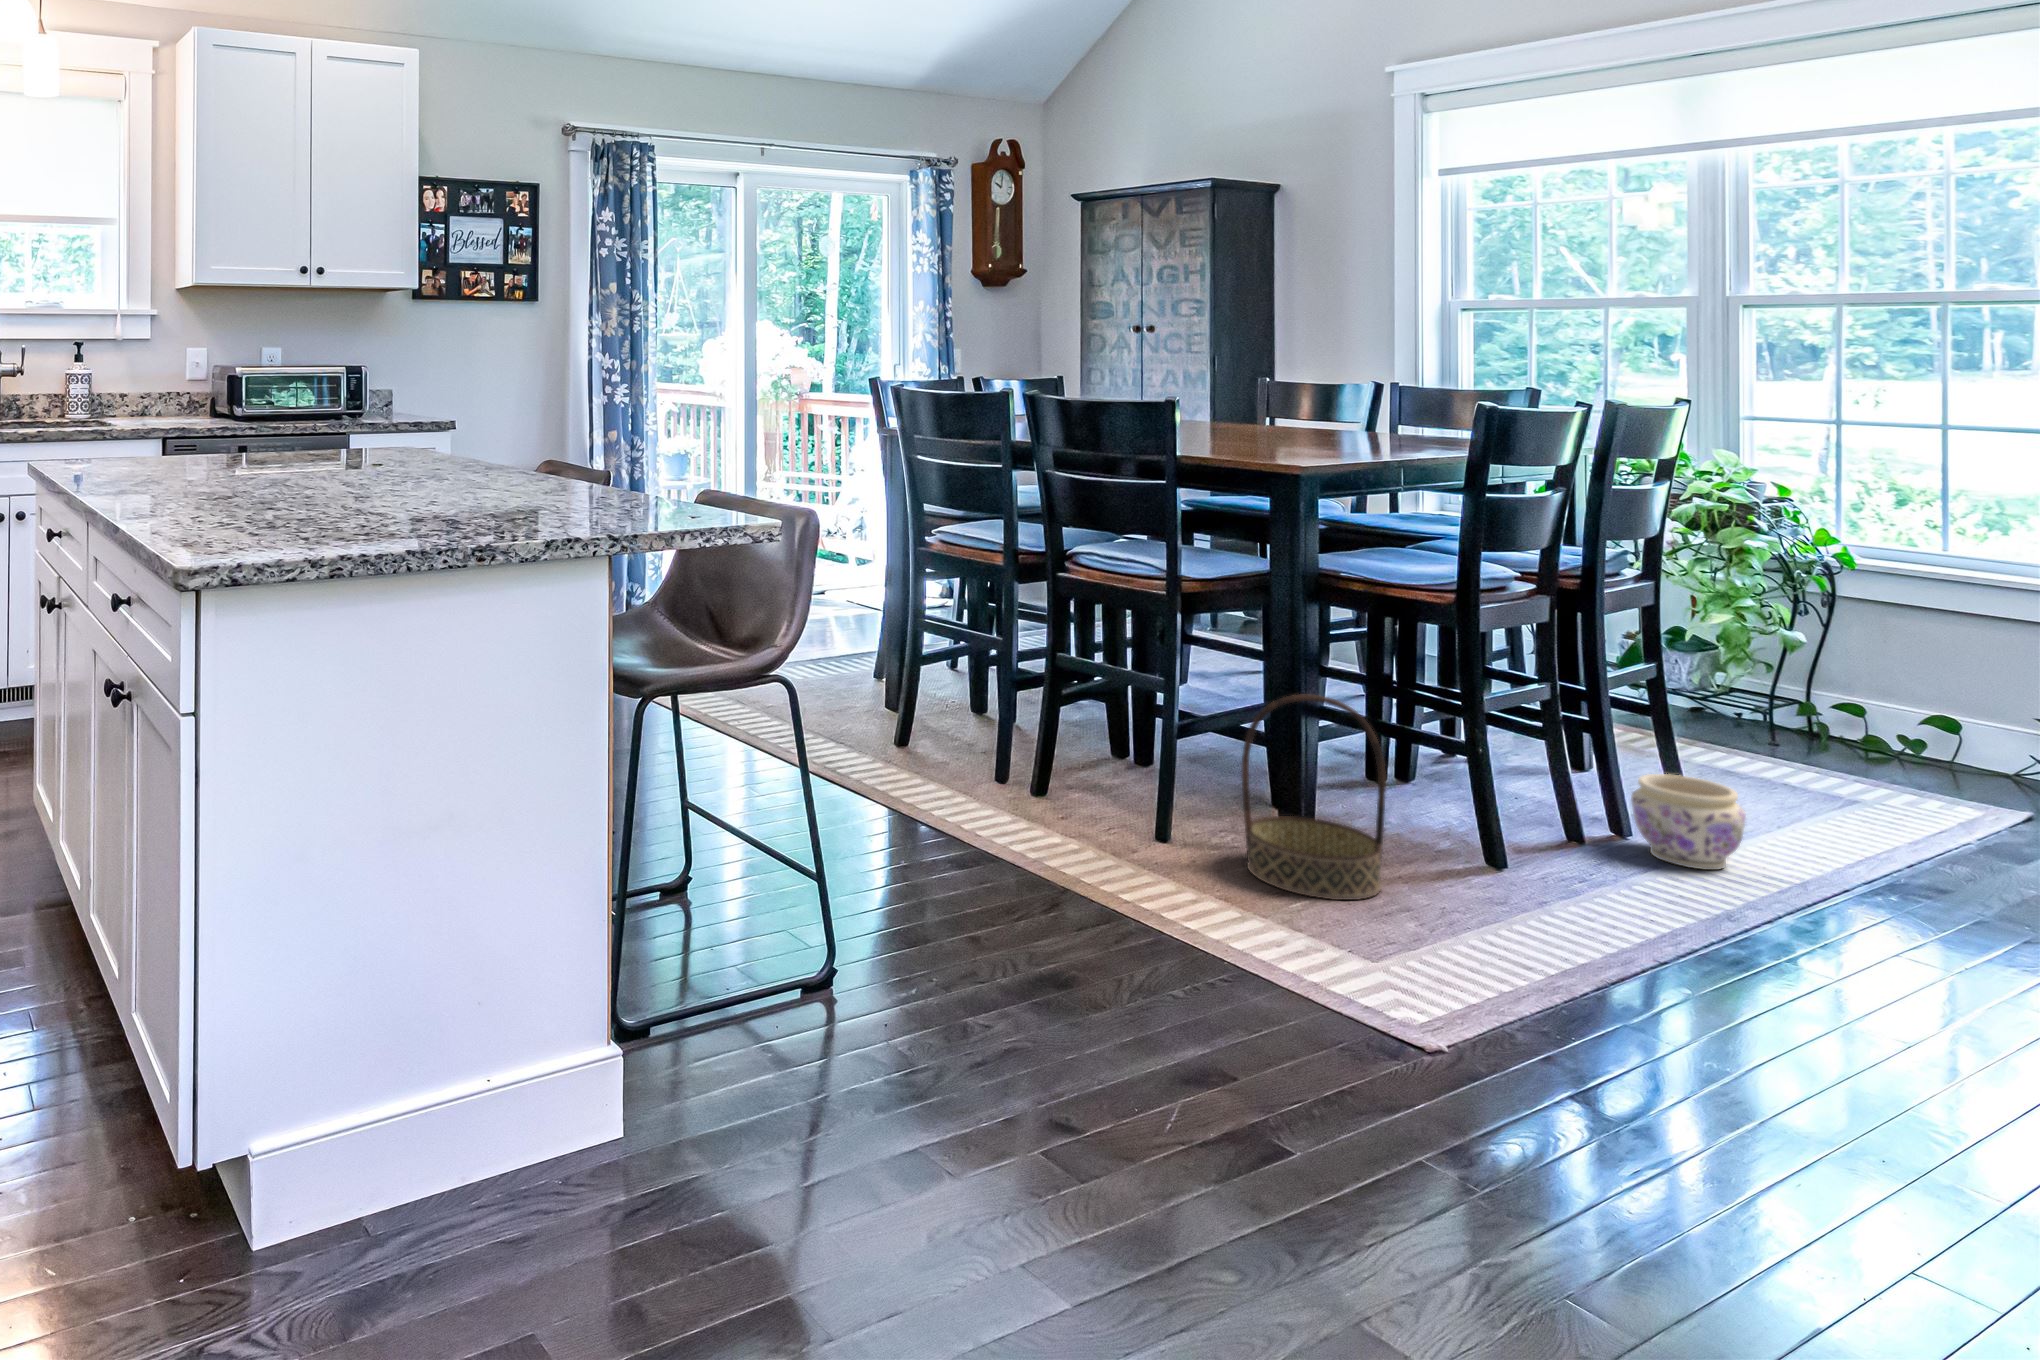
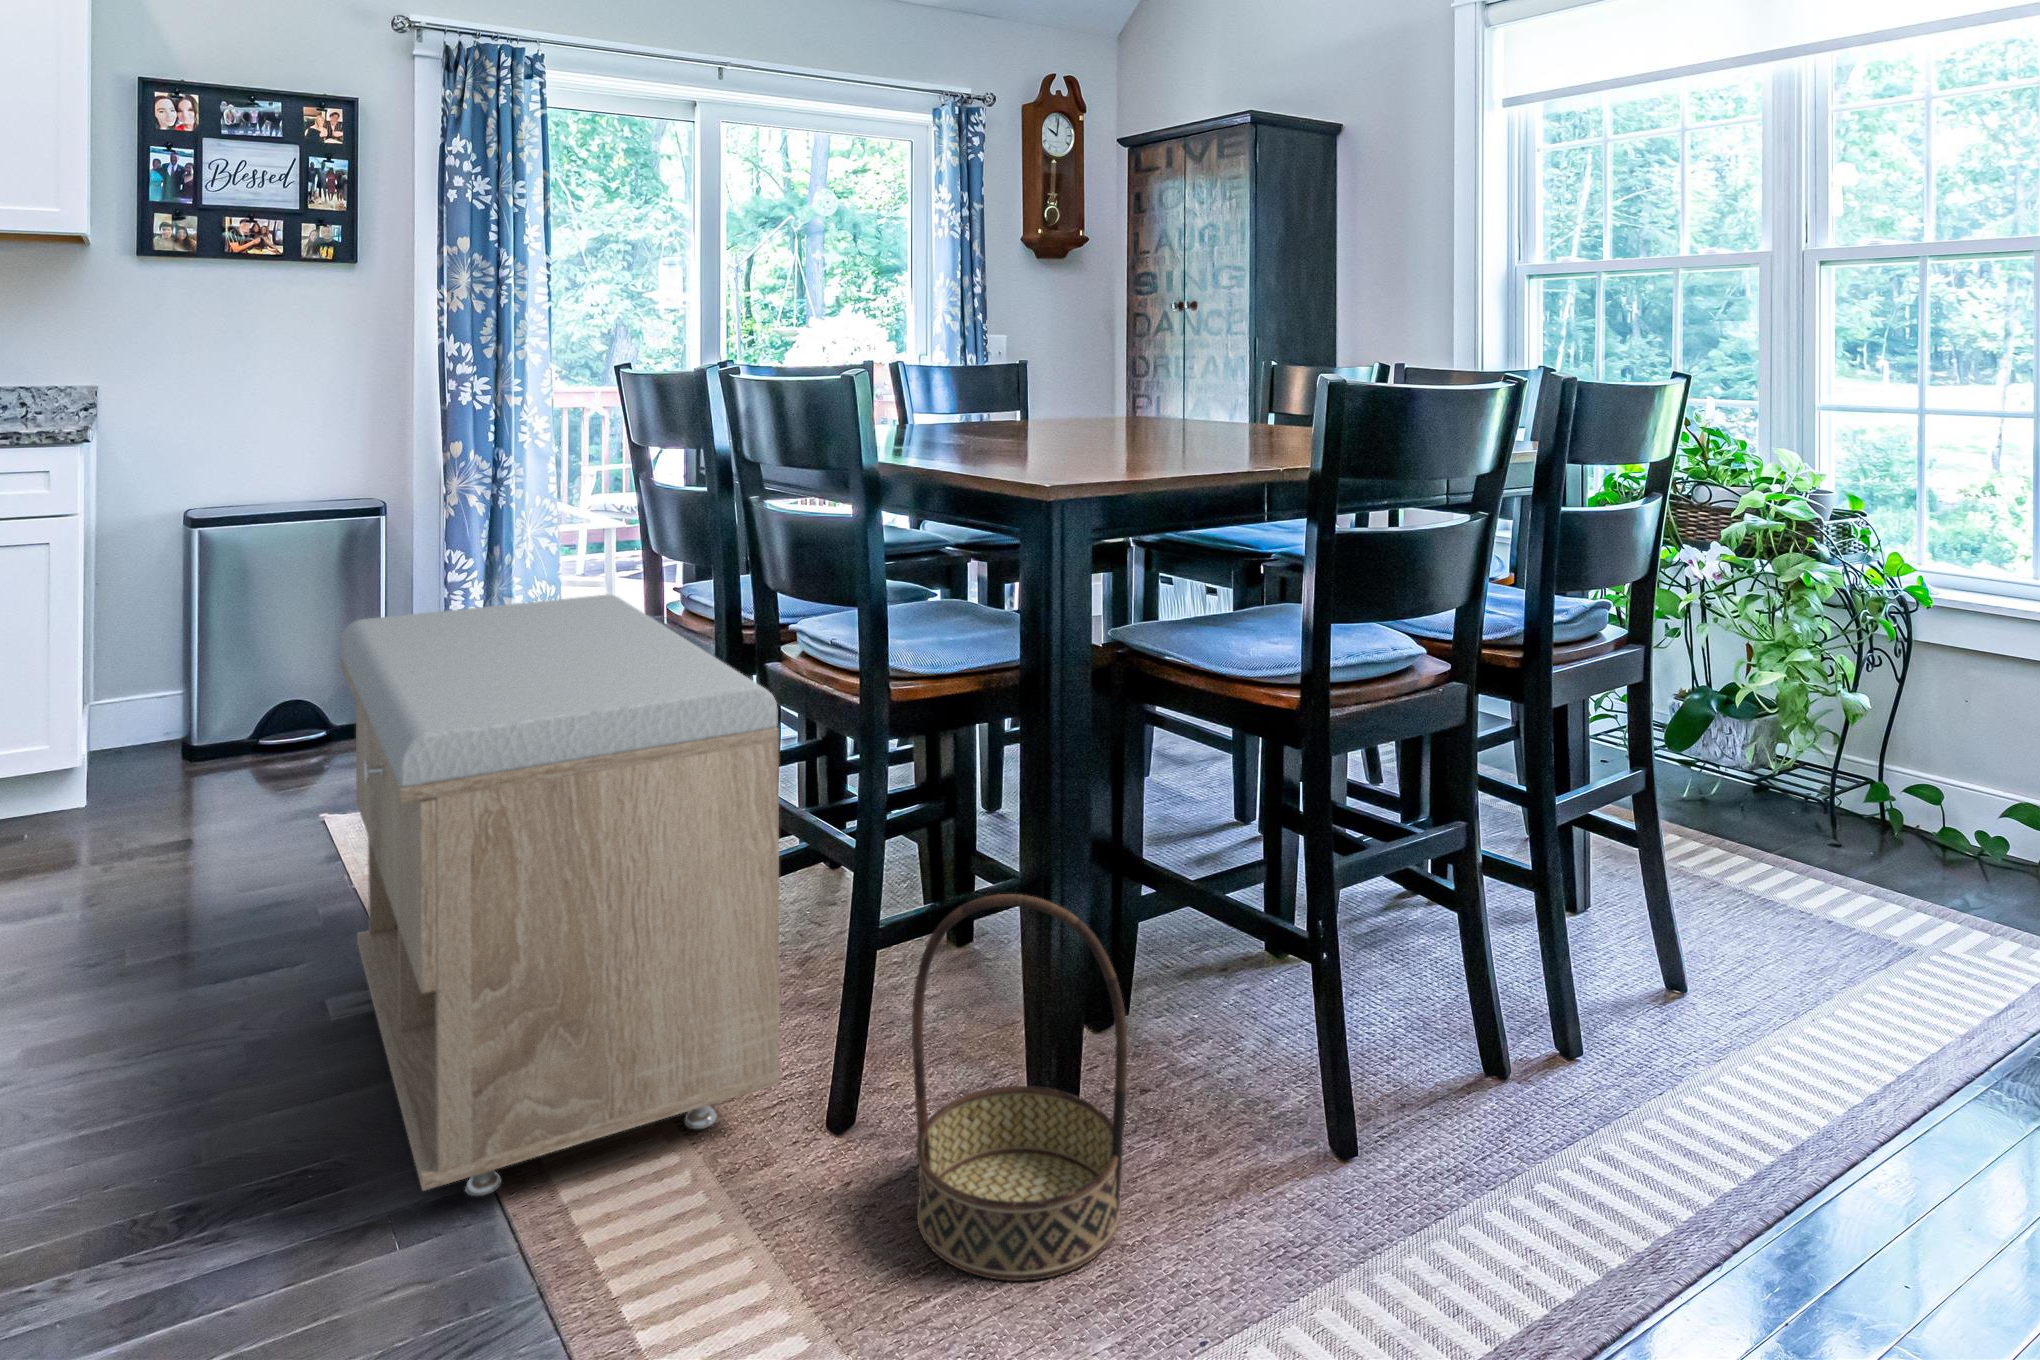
storage bench: none [765,534,1130,856] -> present [341,595,780,1196]
planter: present [1631,774,1746,870] -> none [1568,963,1720,1133]

